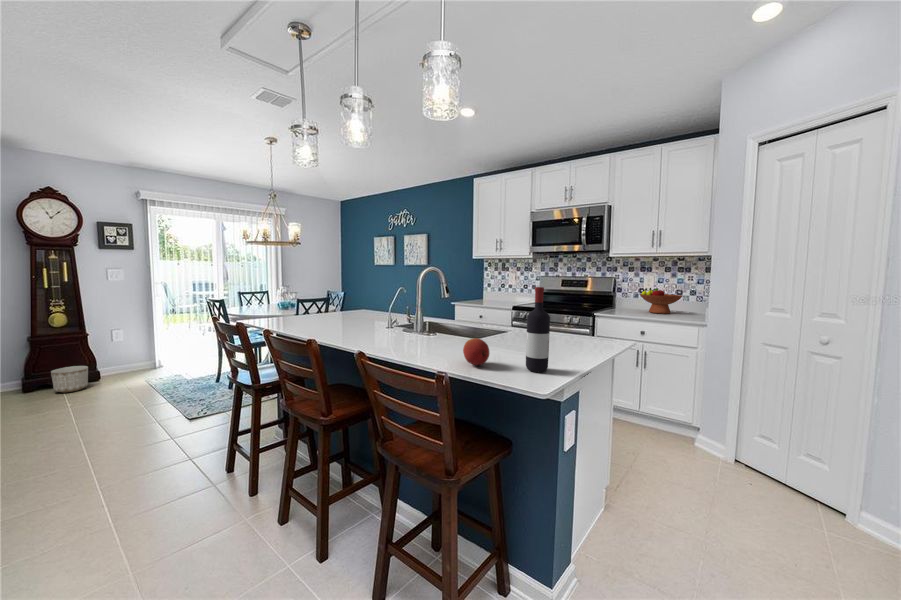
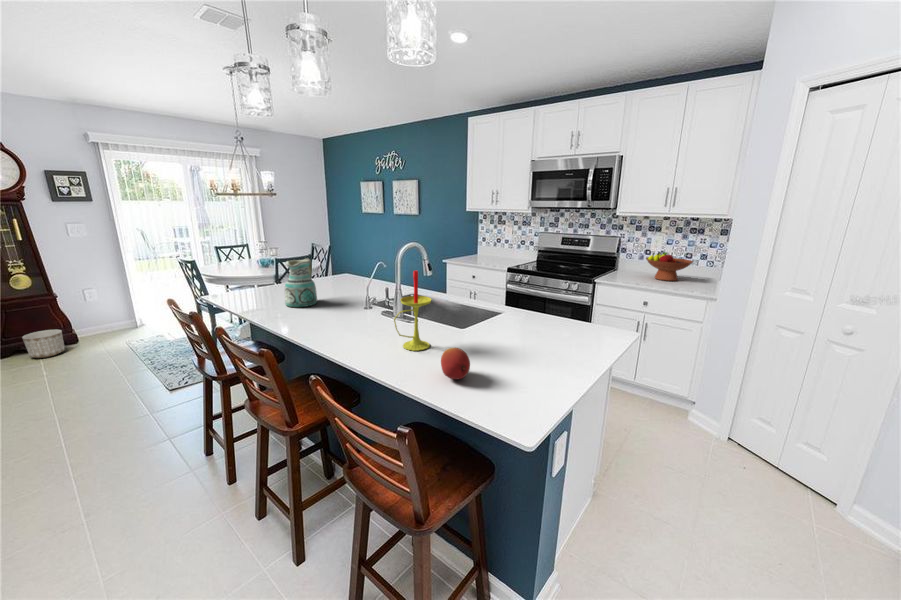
candle: none [419,278,452,351] -> present [394,271,431,351]
ceramic pitcher: none [314,285,342,327] -> present [285,258,317,307]
wine bottle: present [526,287,550,372] -> none [511,295,540,391]

